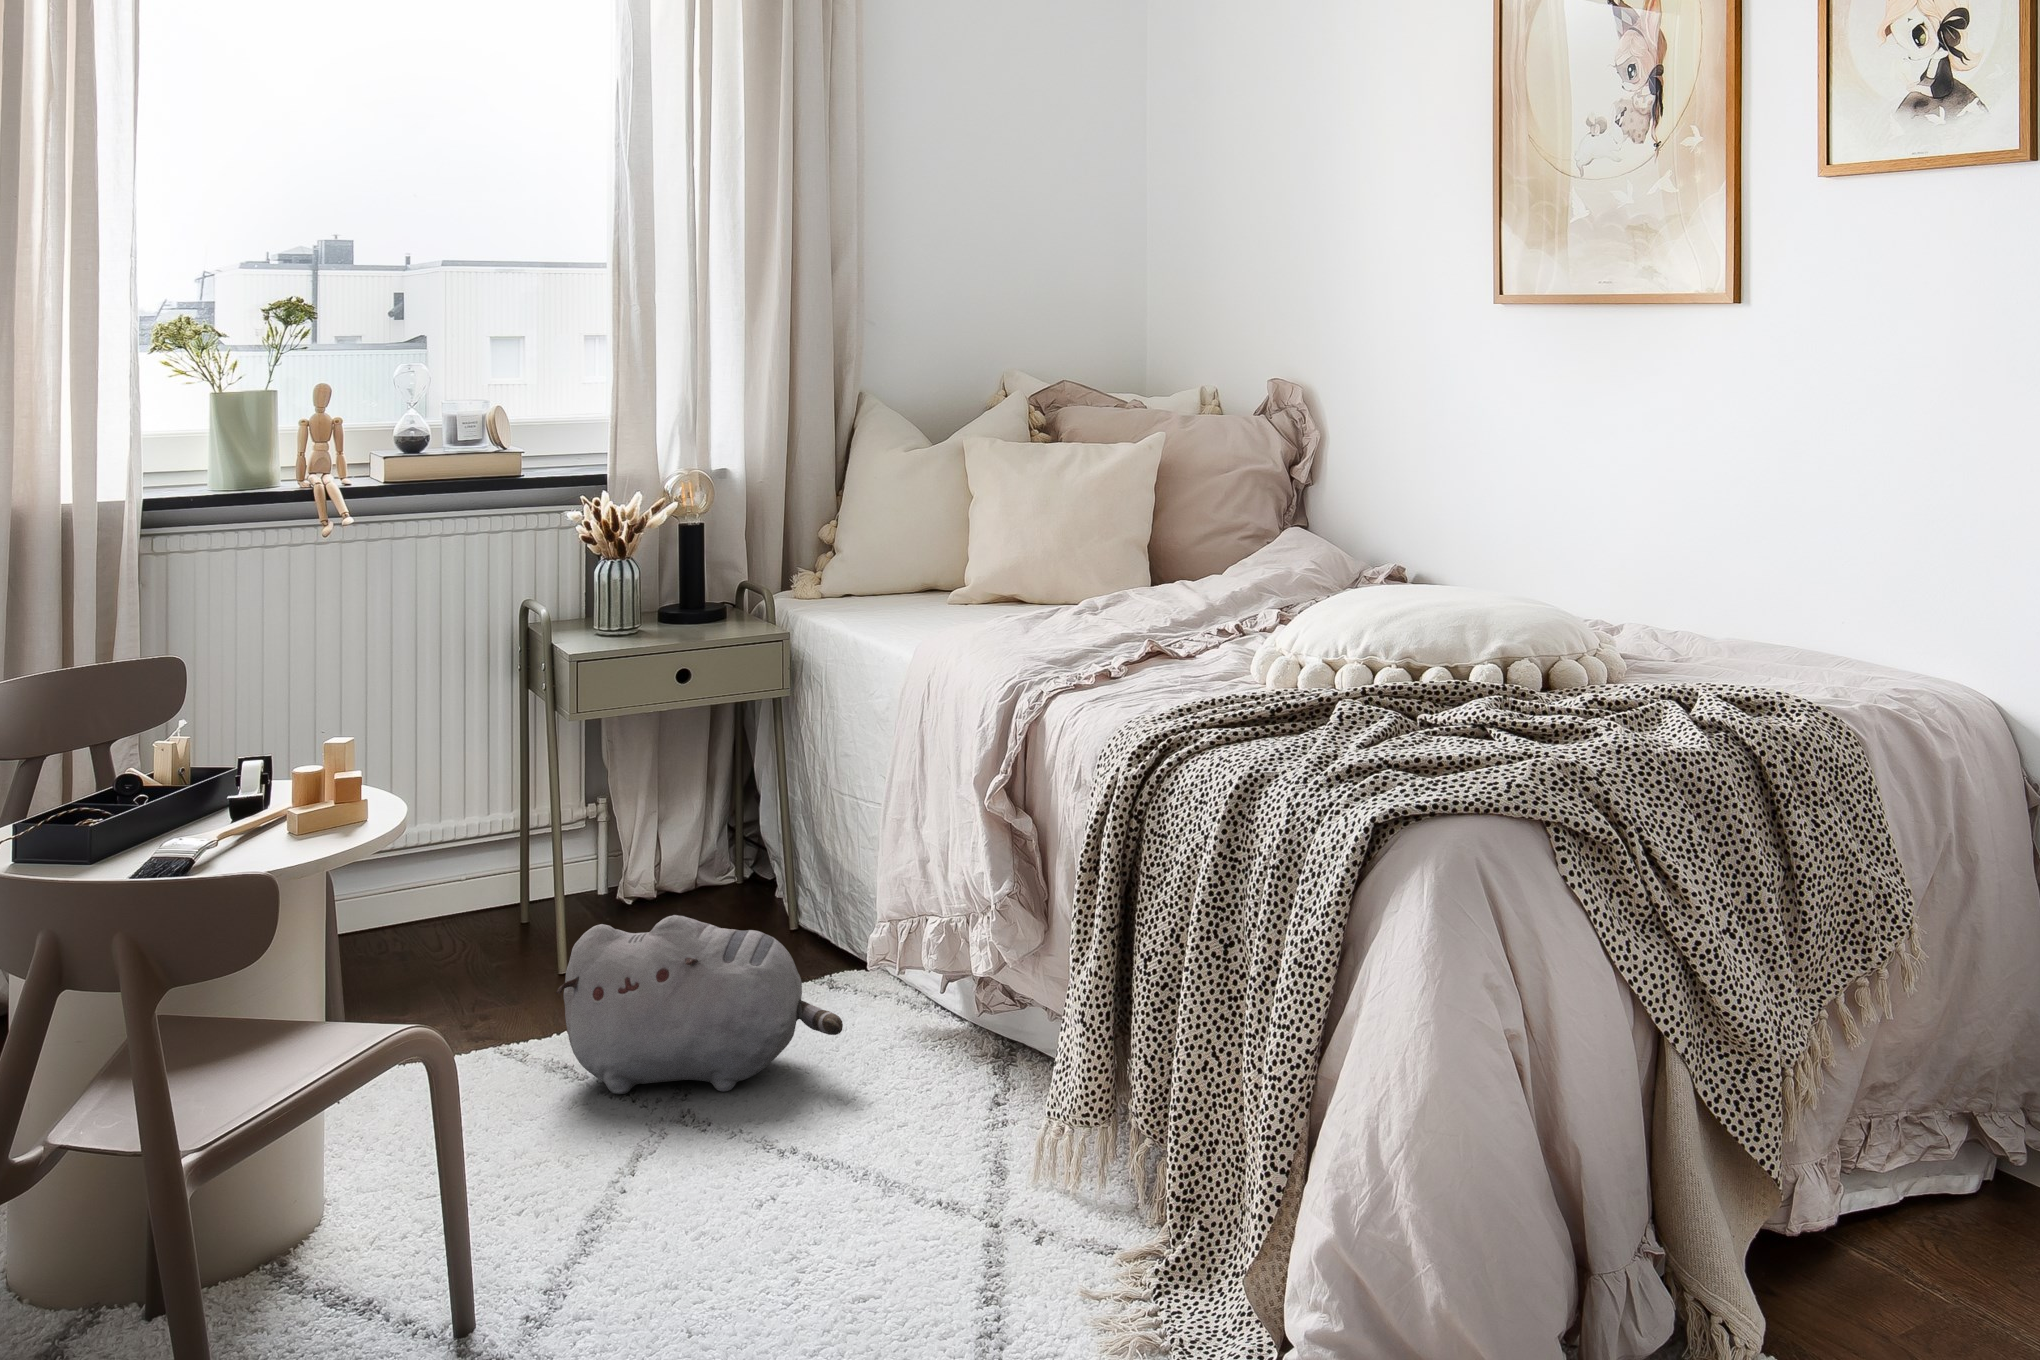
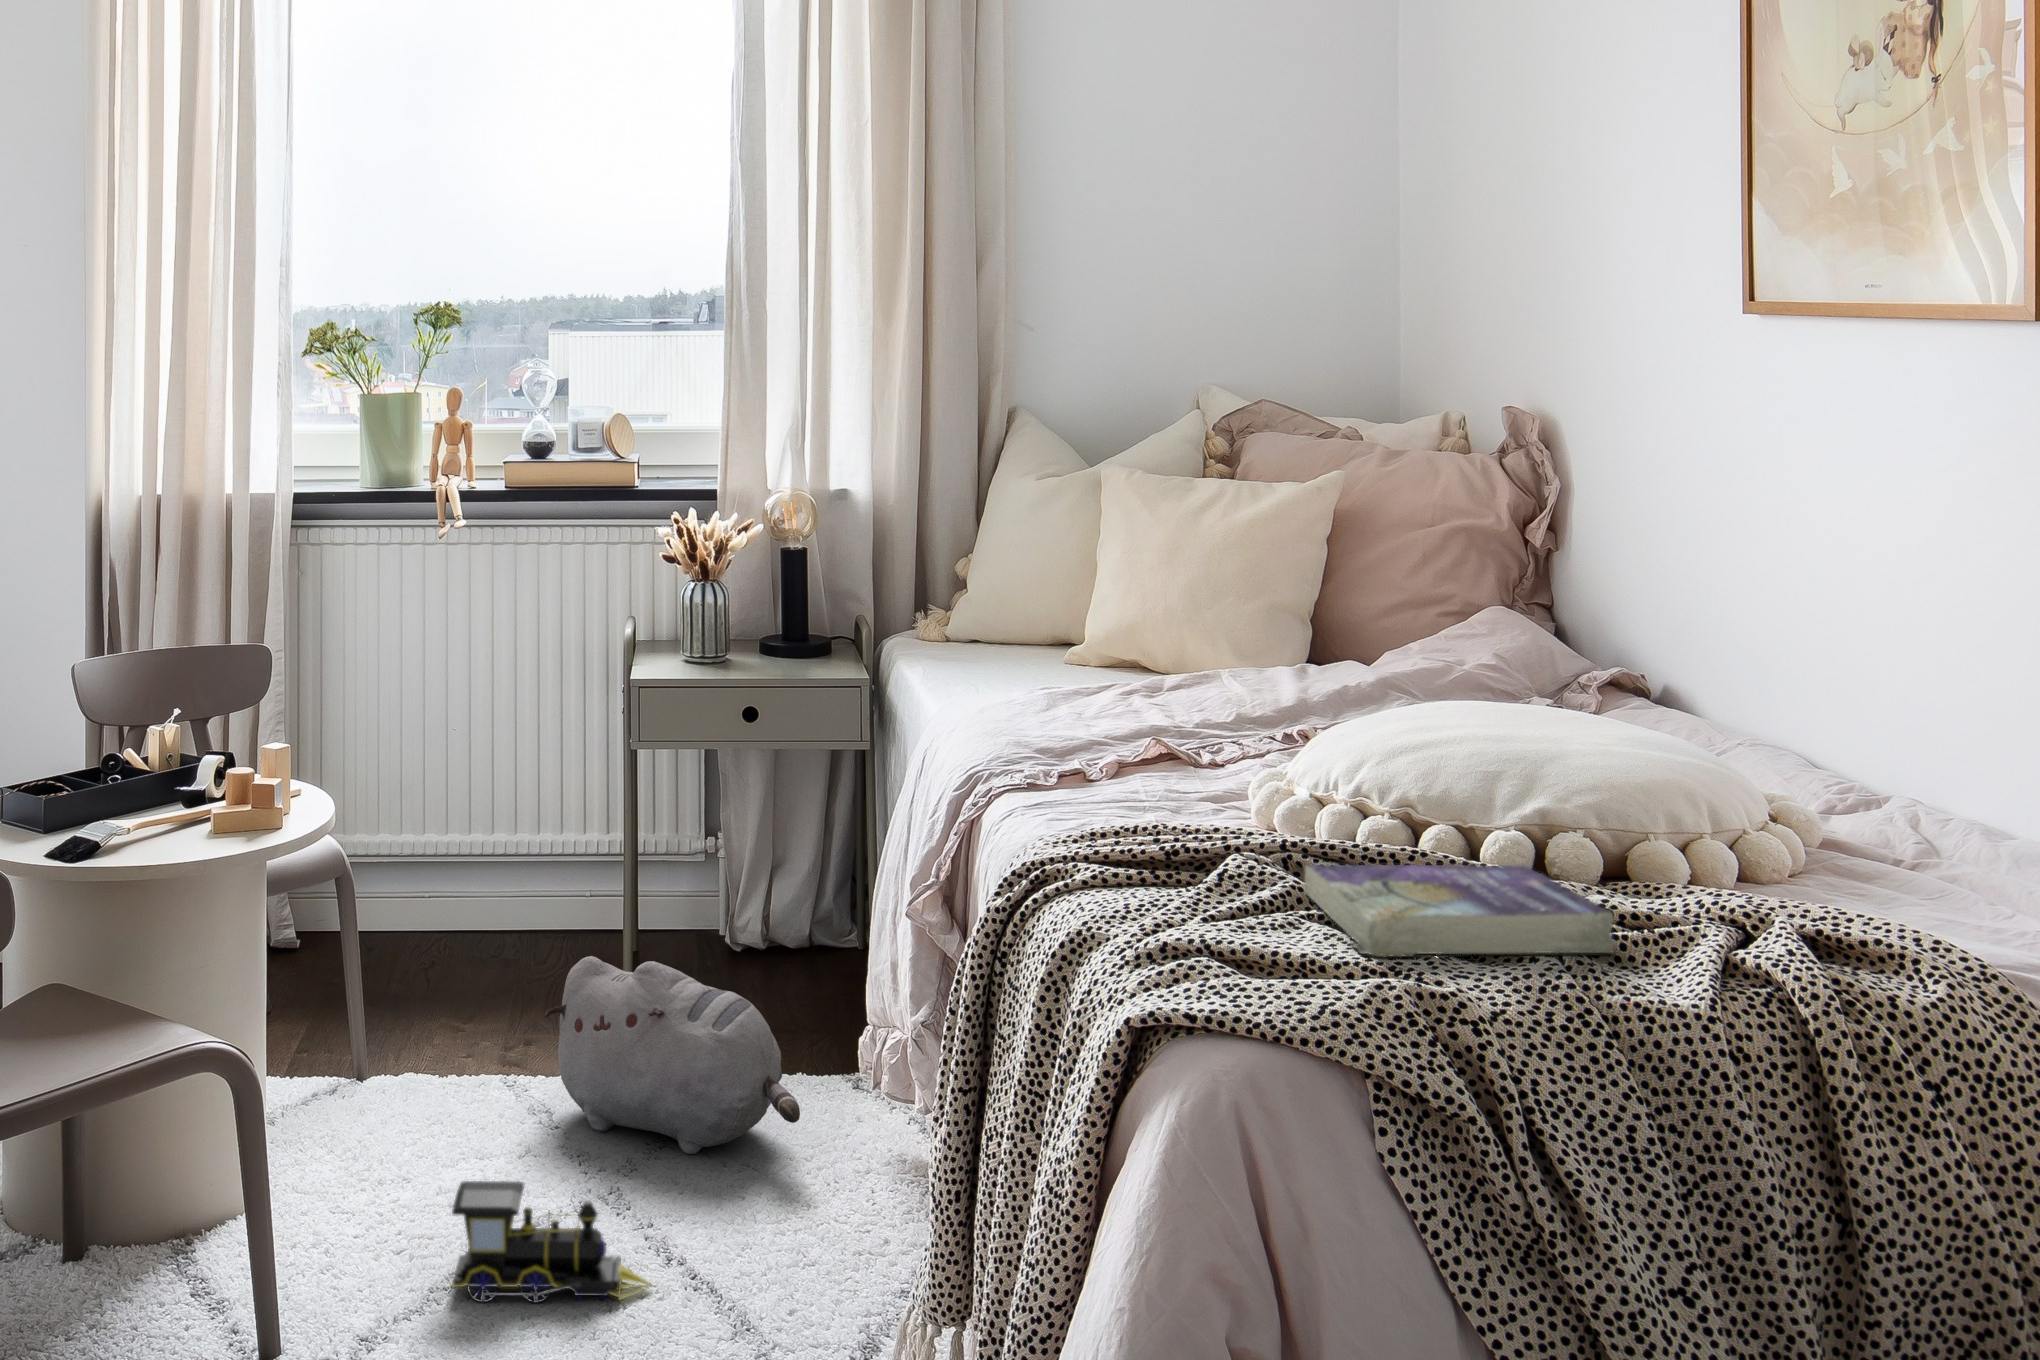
book: none [1390,680,1616,748] -> present [1305,865,1613,957]
toy train: none [573,1137,781,1268] -> present [452,1181,652,1303]

